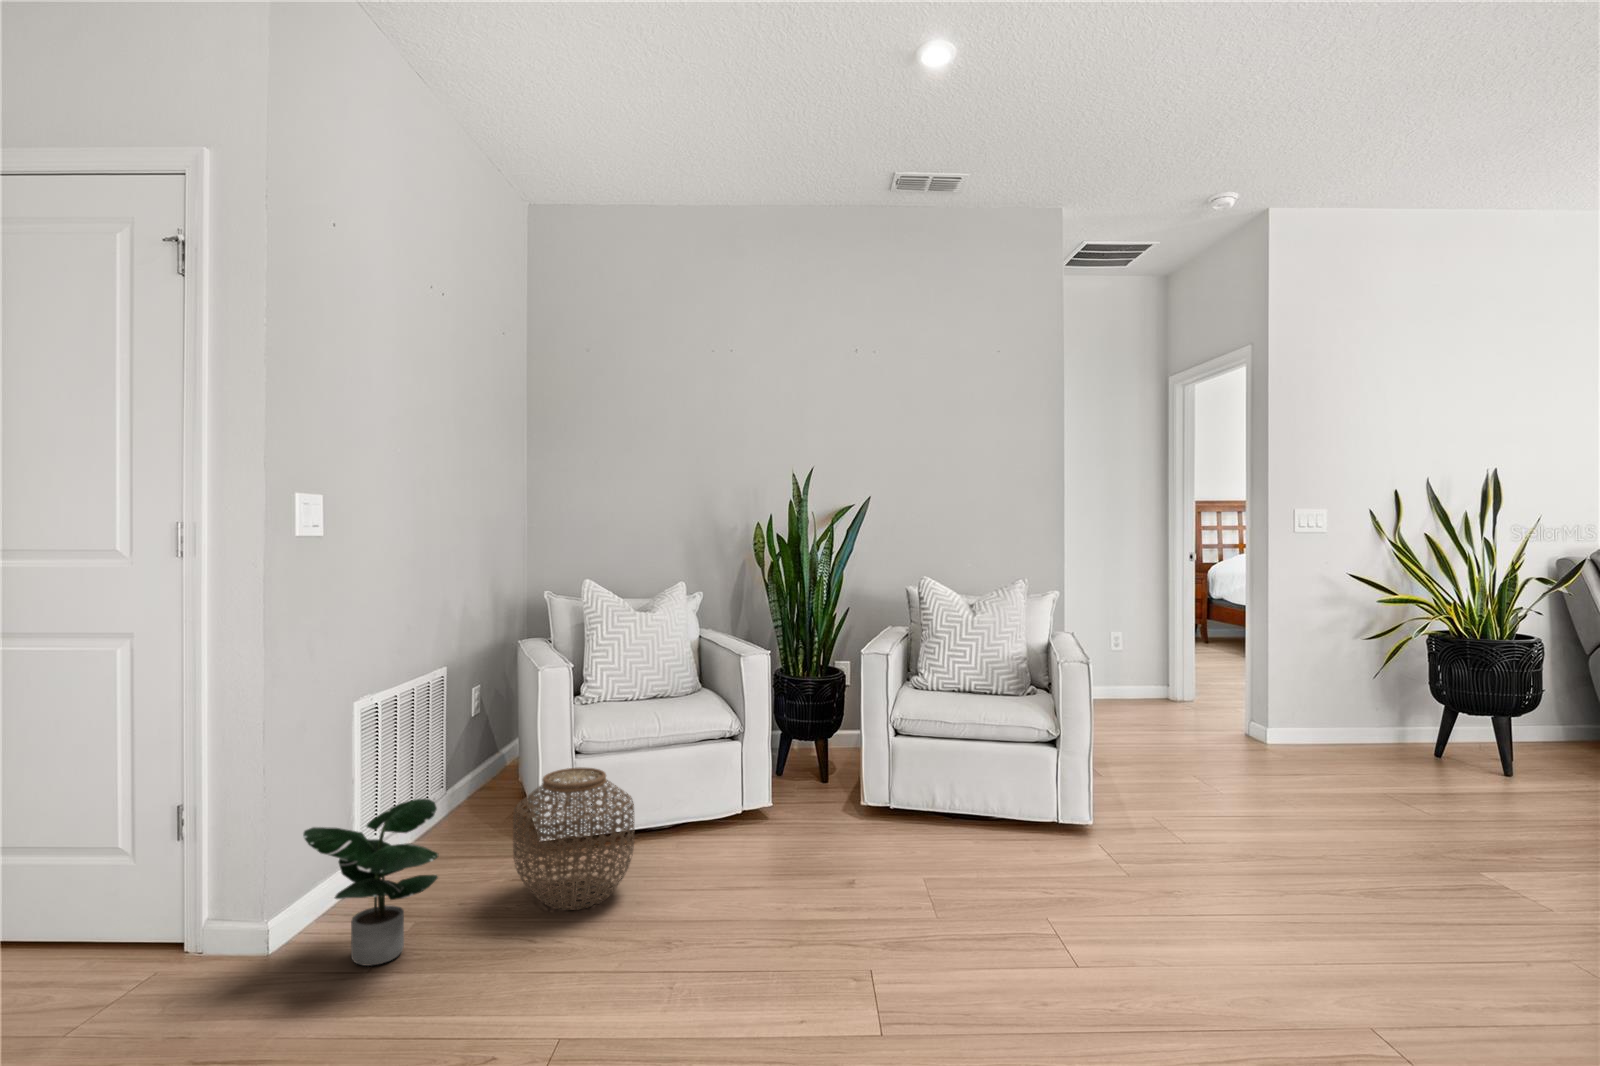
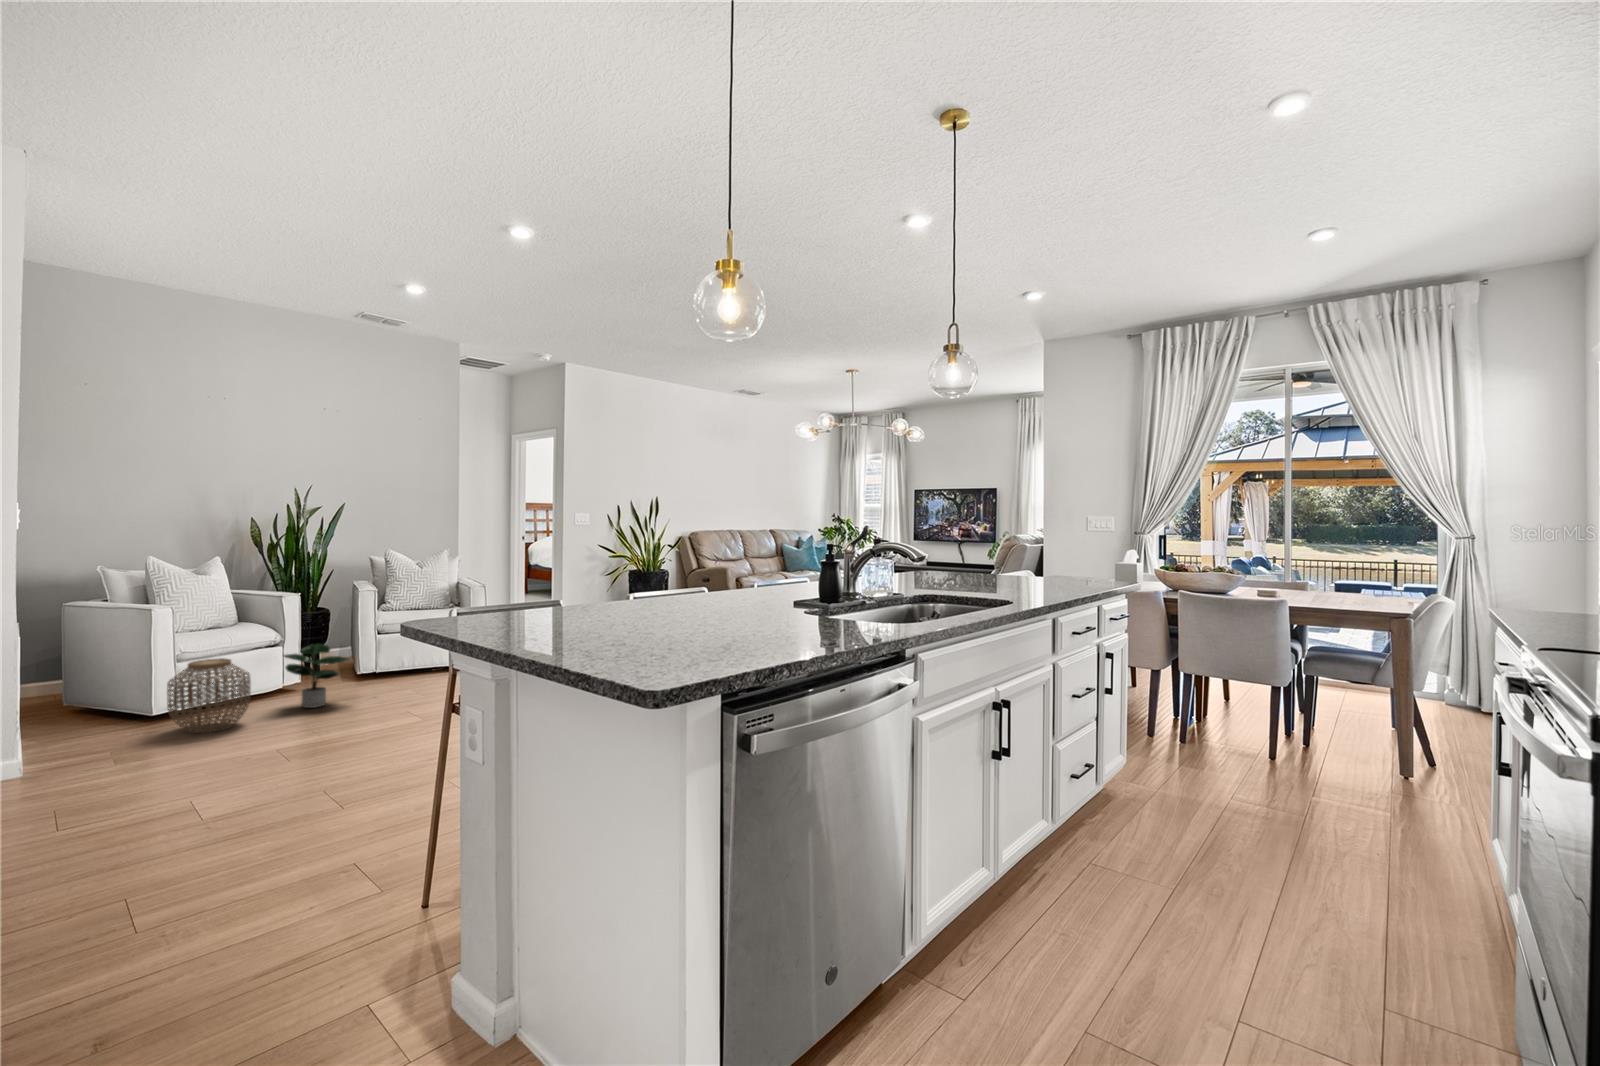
potted plant: present [303,799,438,966] -> present [284,644,349,708]

